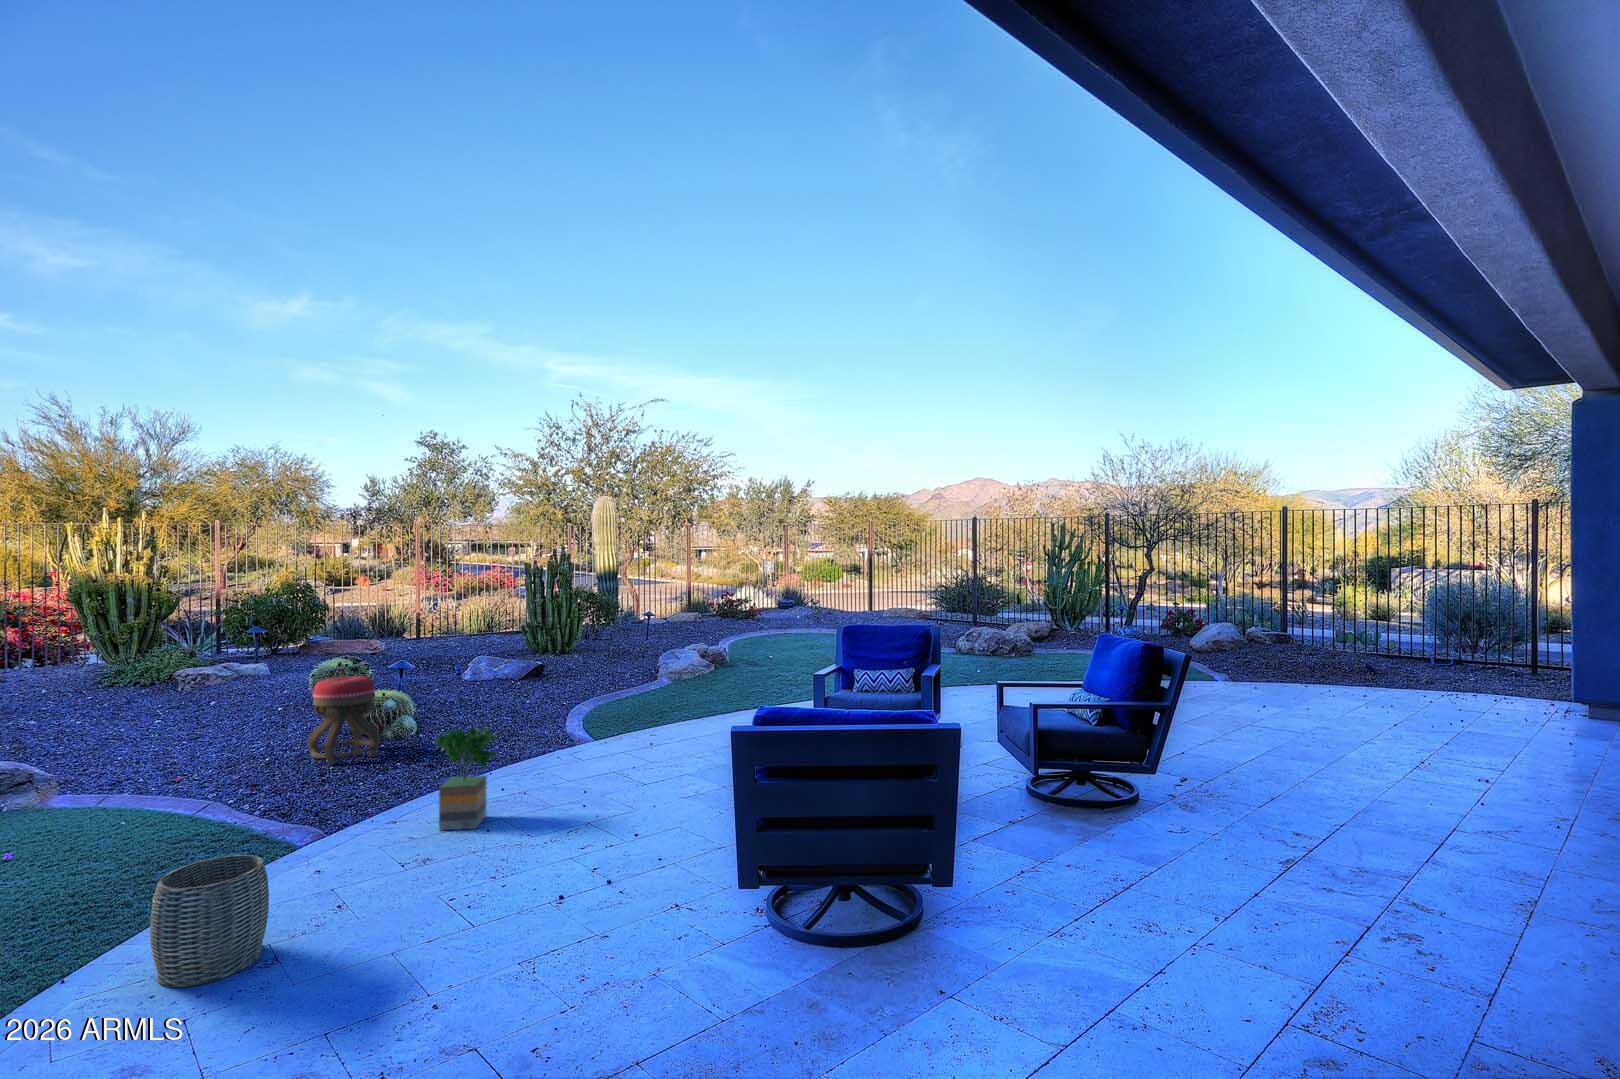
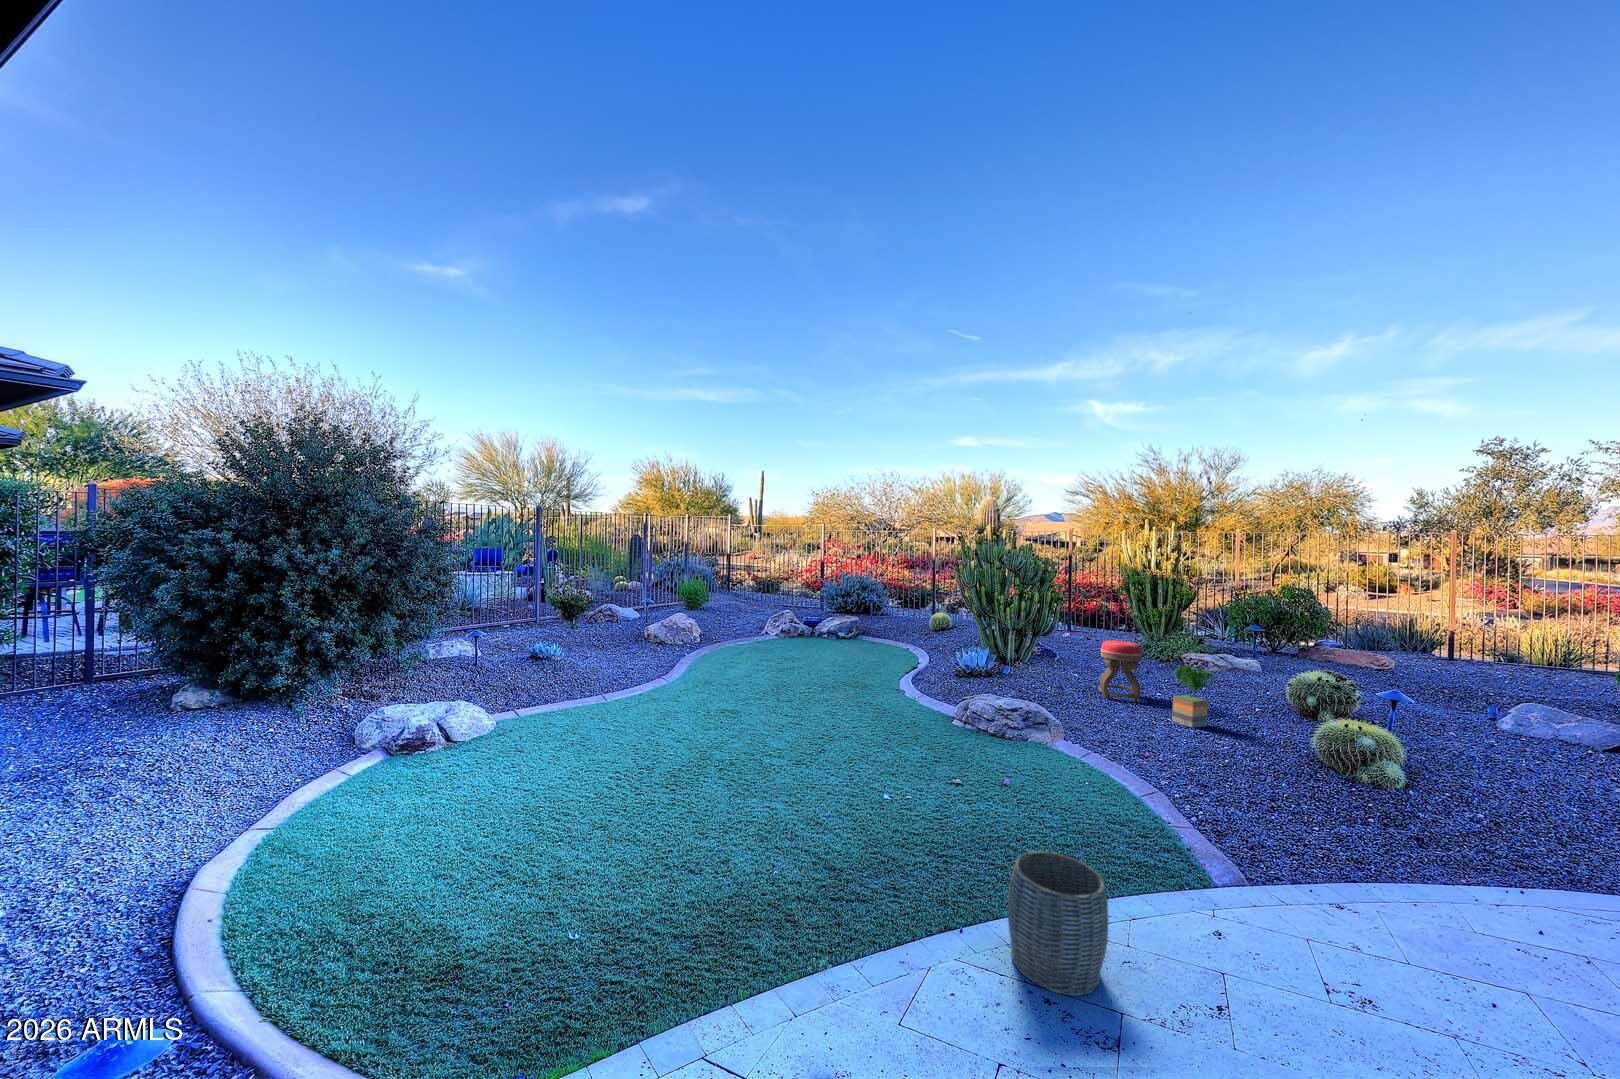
ottoman: present [308,676,380,765] -> present [1098,640,1142,702]
potted tree: present [435,728,498,831] -> present [1172,666,1216,728]

